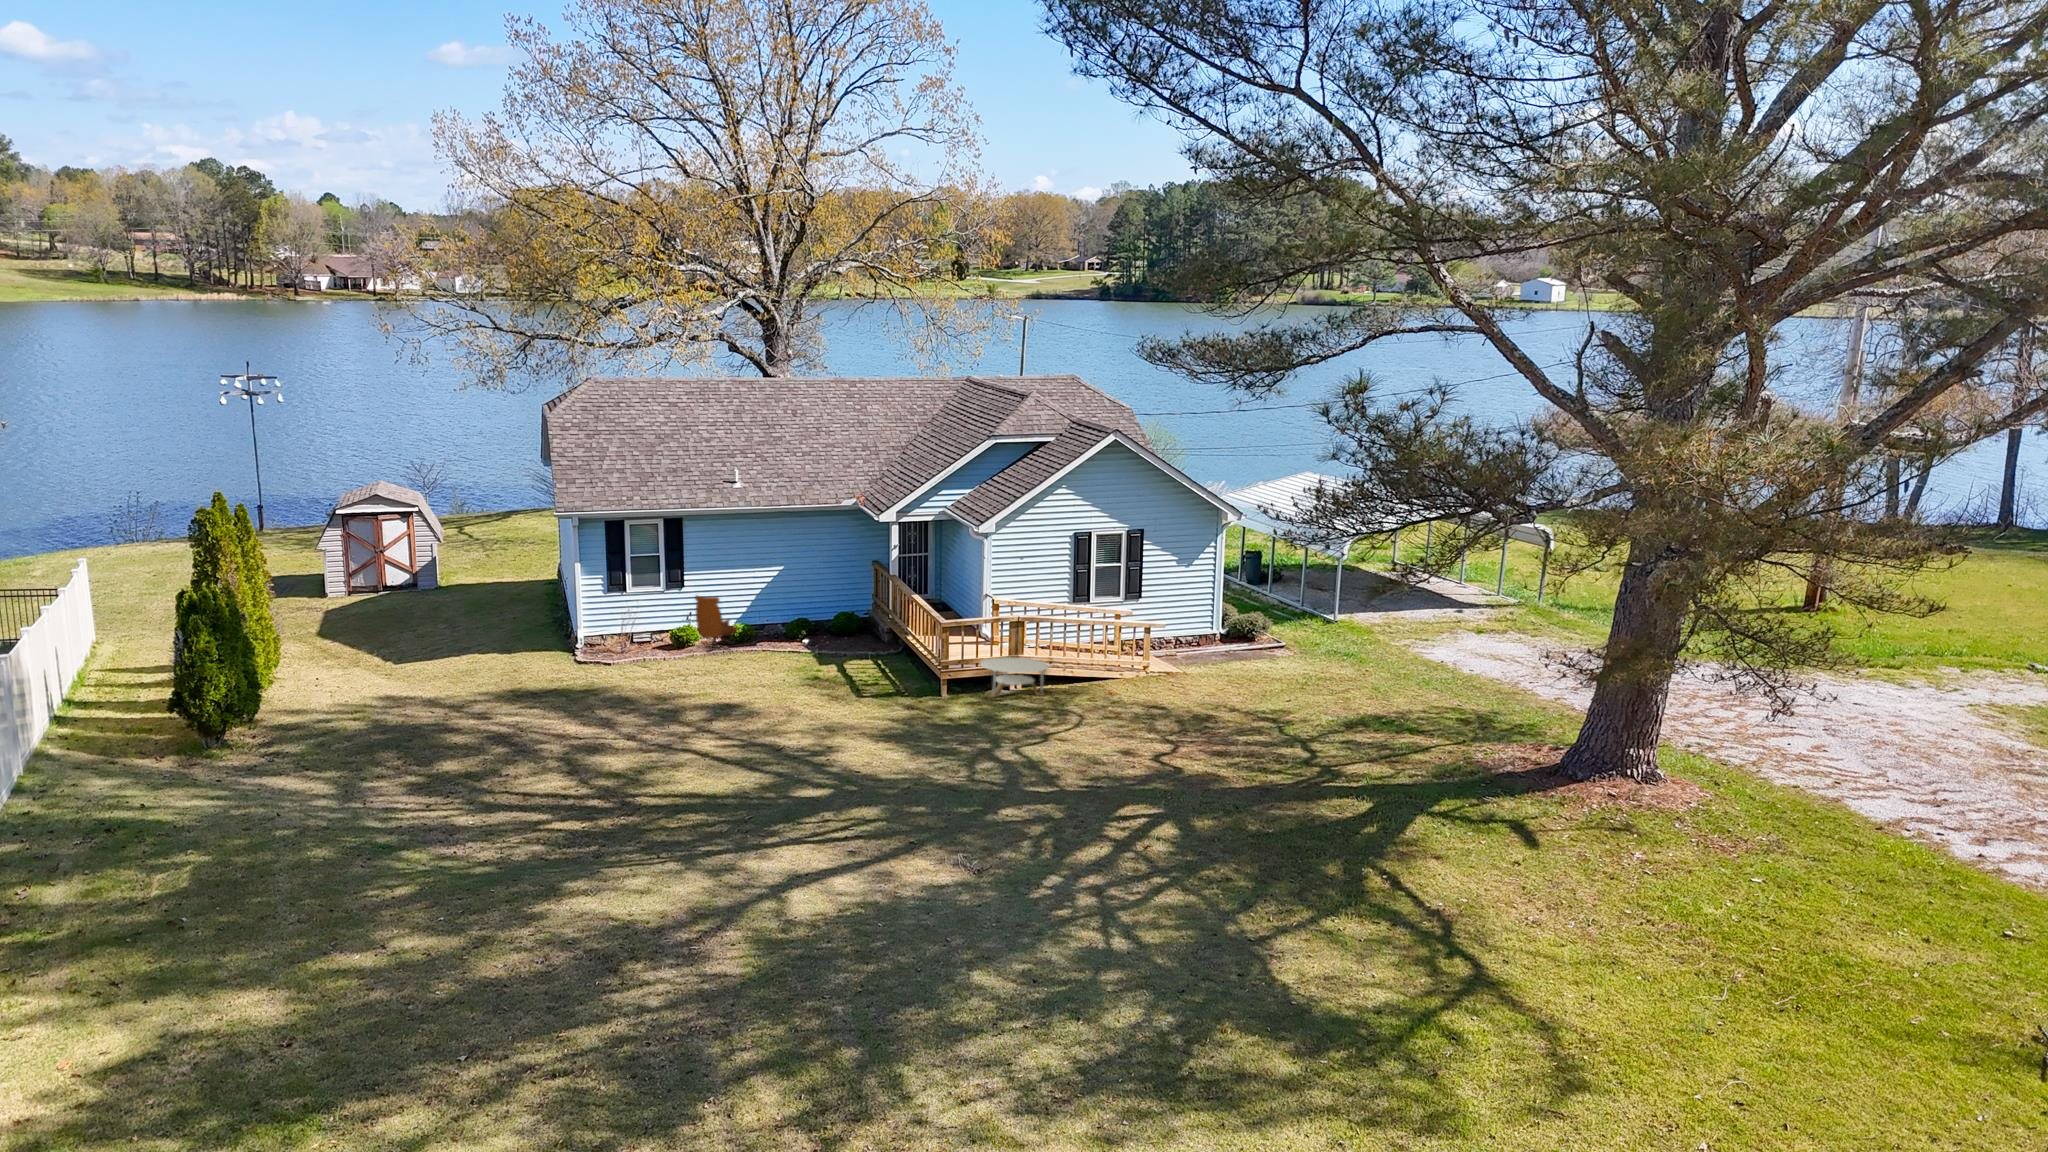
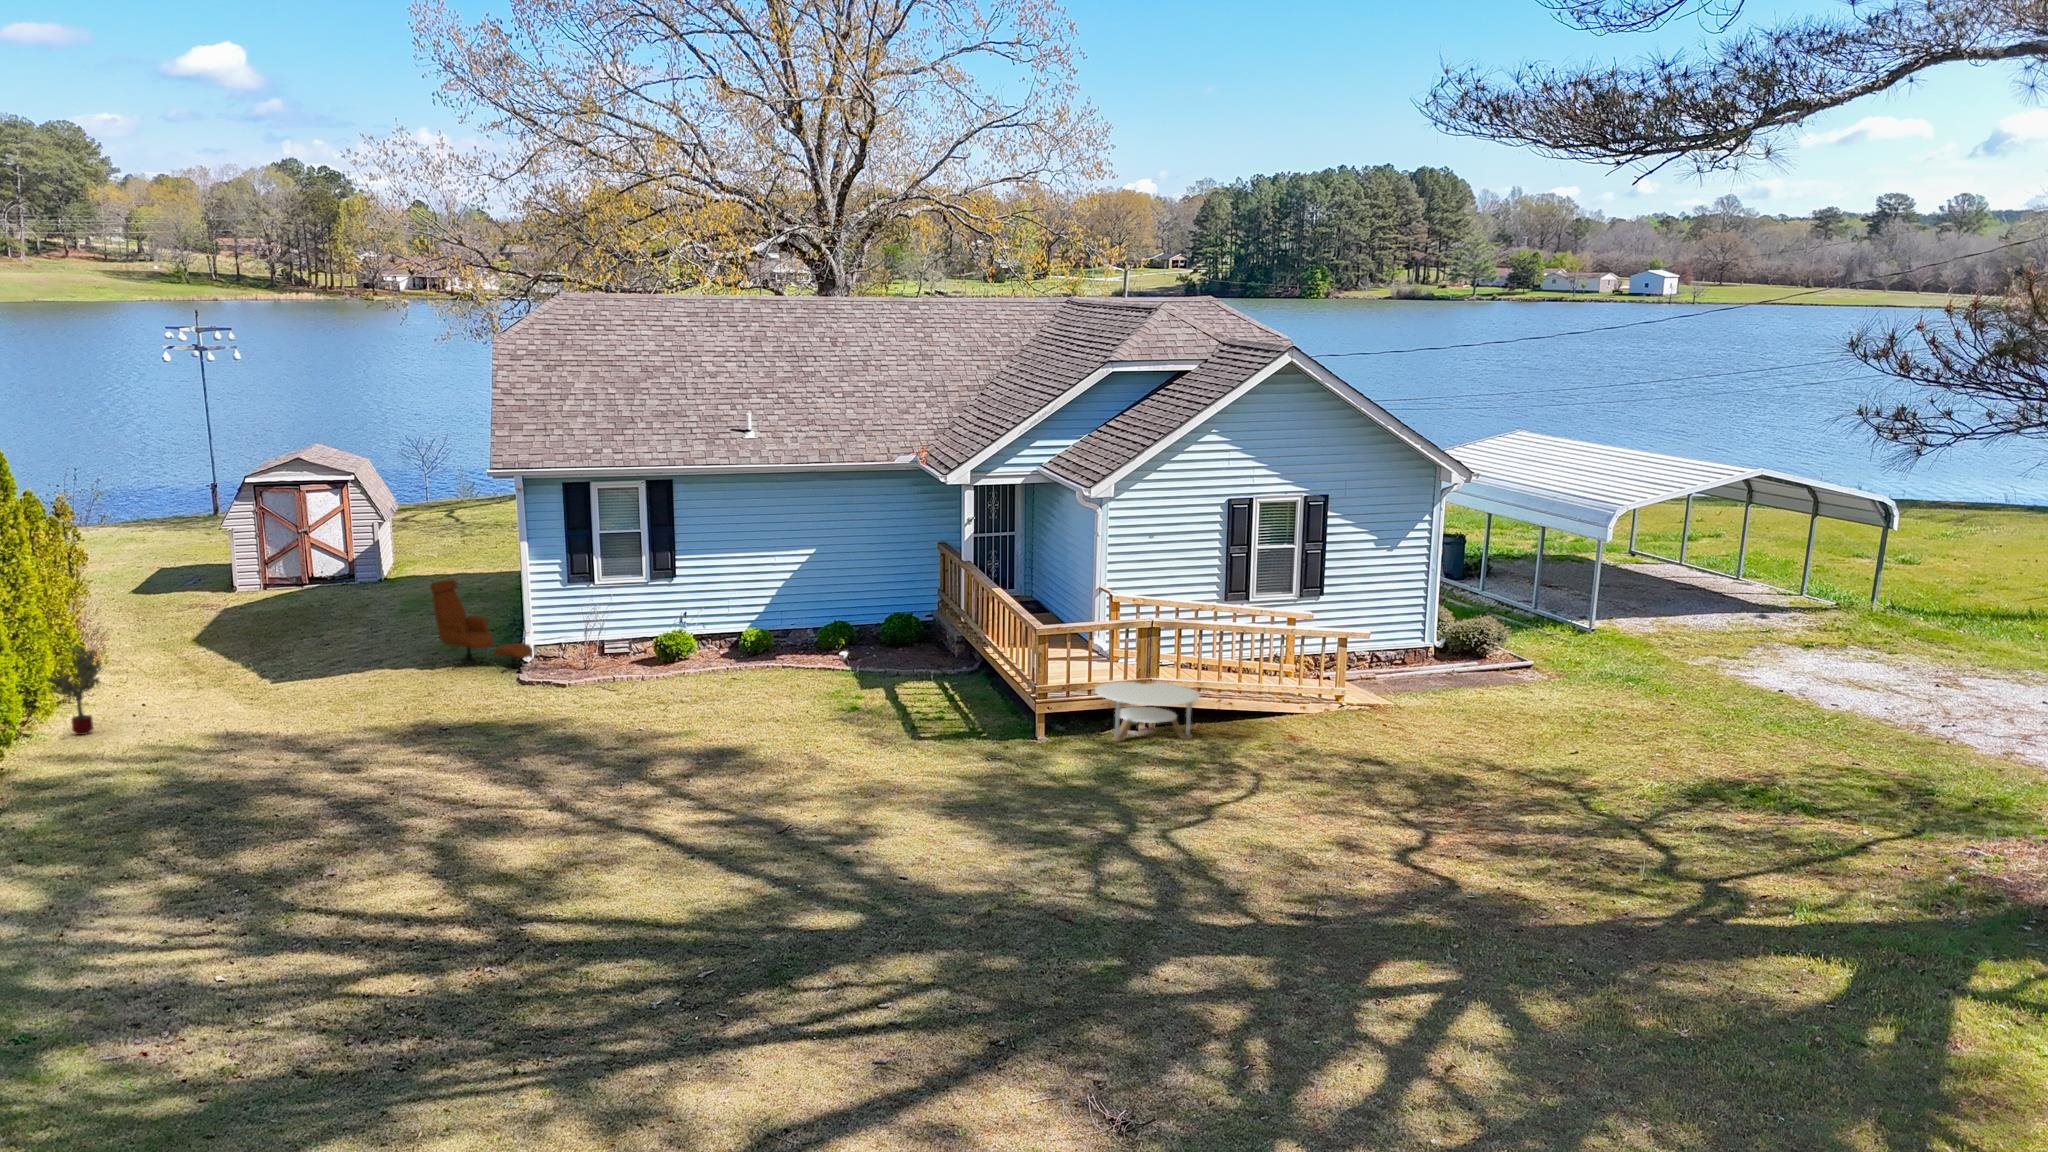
lounge chair: present [695,596,738,651] -> present [430,579,532,669]
potted tree: none [276,635,312,697] -> present [48,643,102,735]

